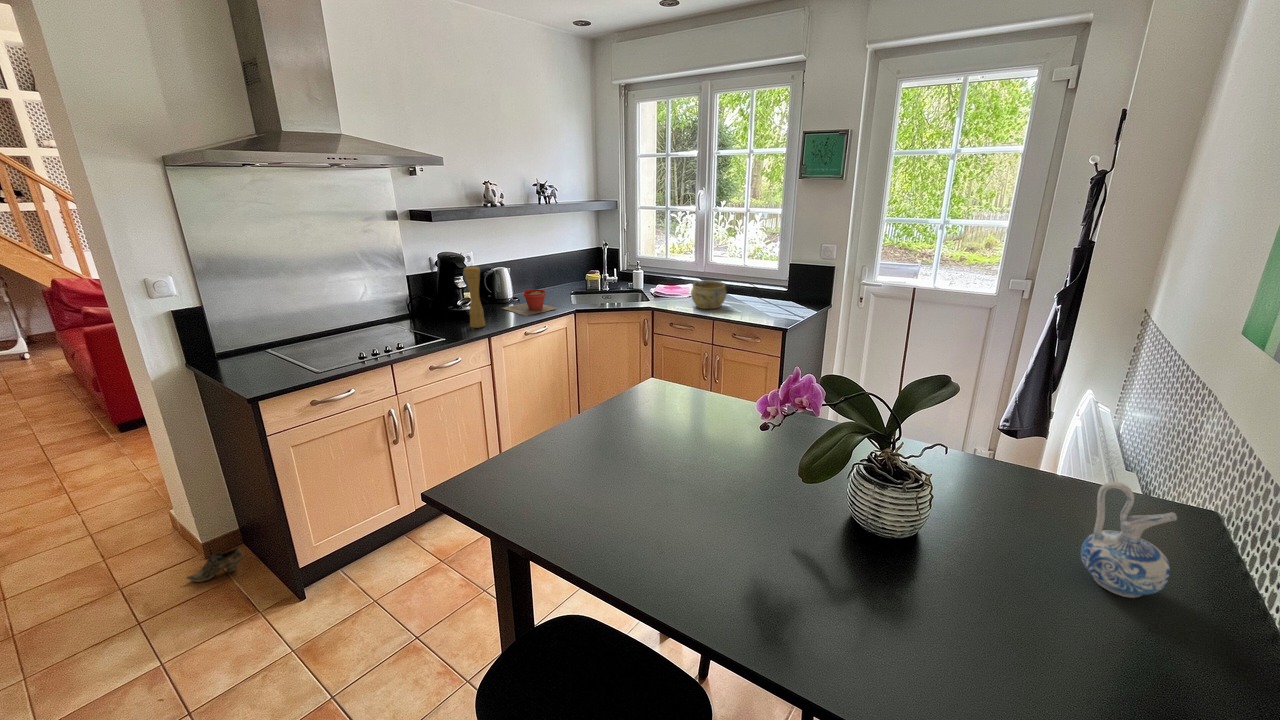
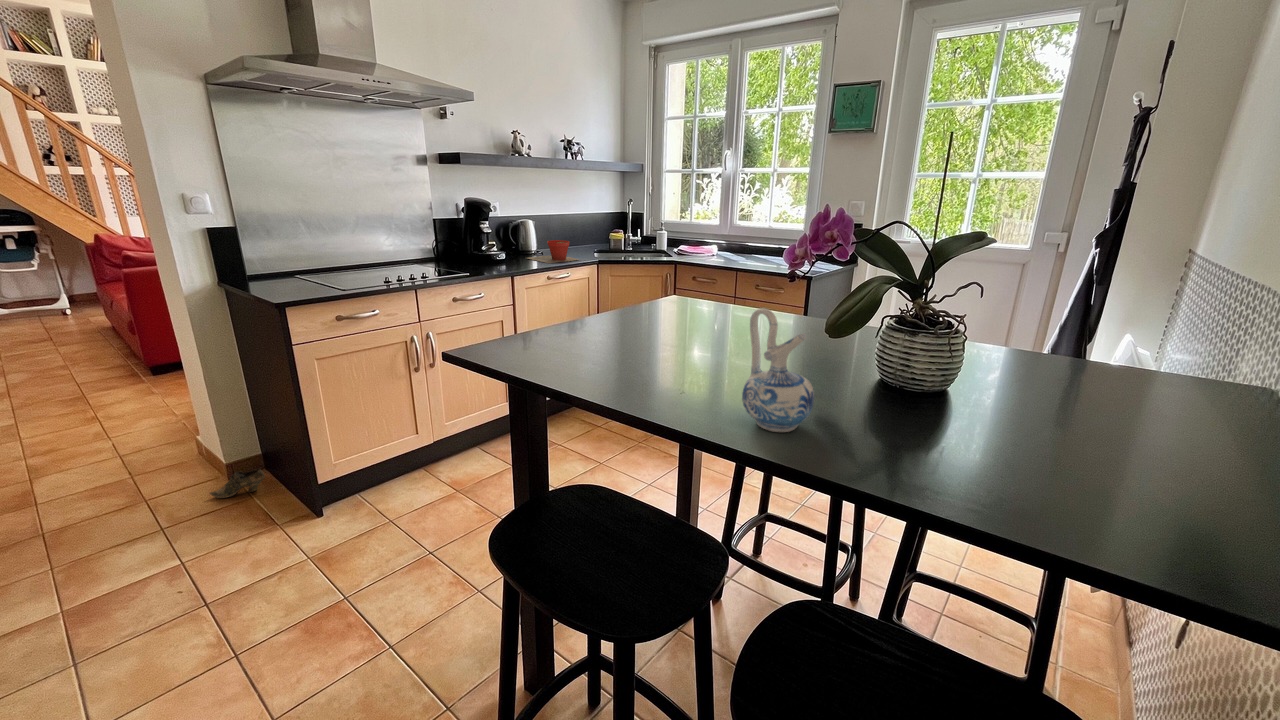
pepper mill: present [464,266,485,328] -> none [490,205,509,269]
ceramic bowl: present [691,281,726,309] -> none [715,237,751,264]
ceramic pitcher: present [1081,482,1177,598] -> present [742,308,814,432]

